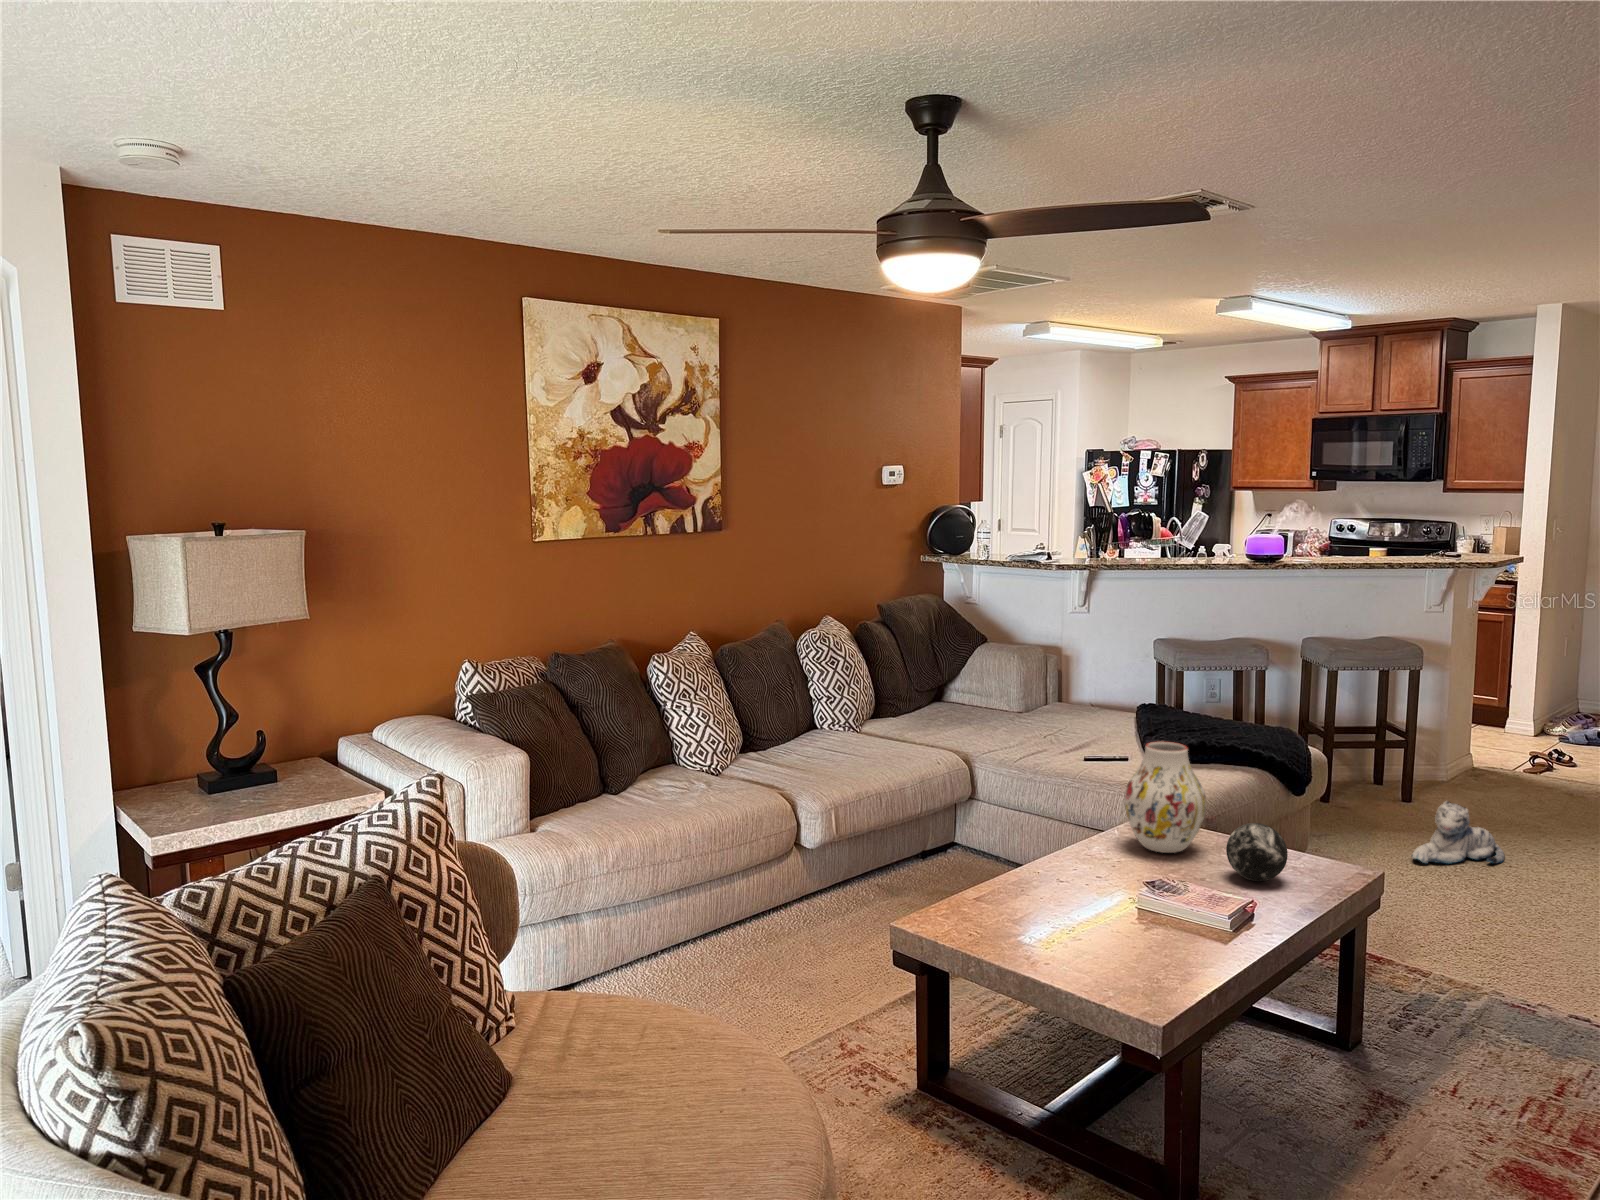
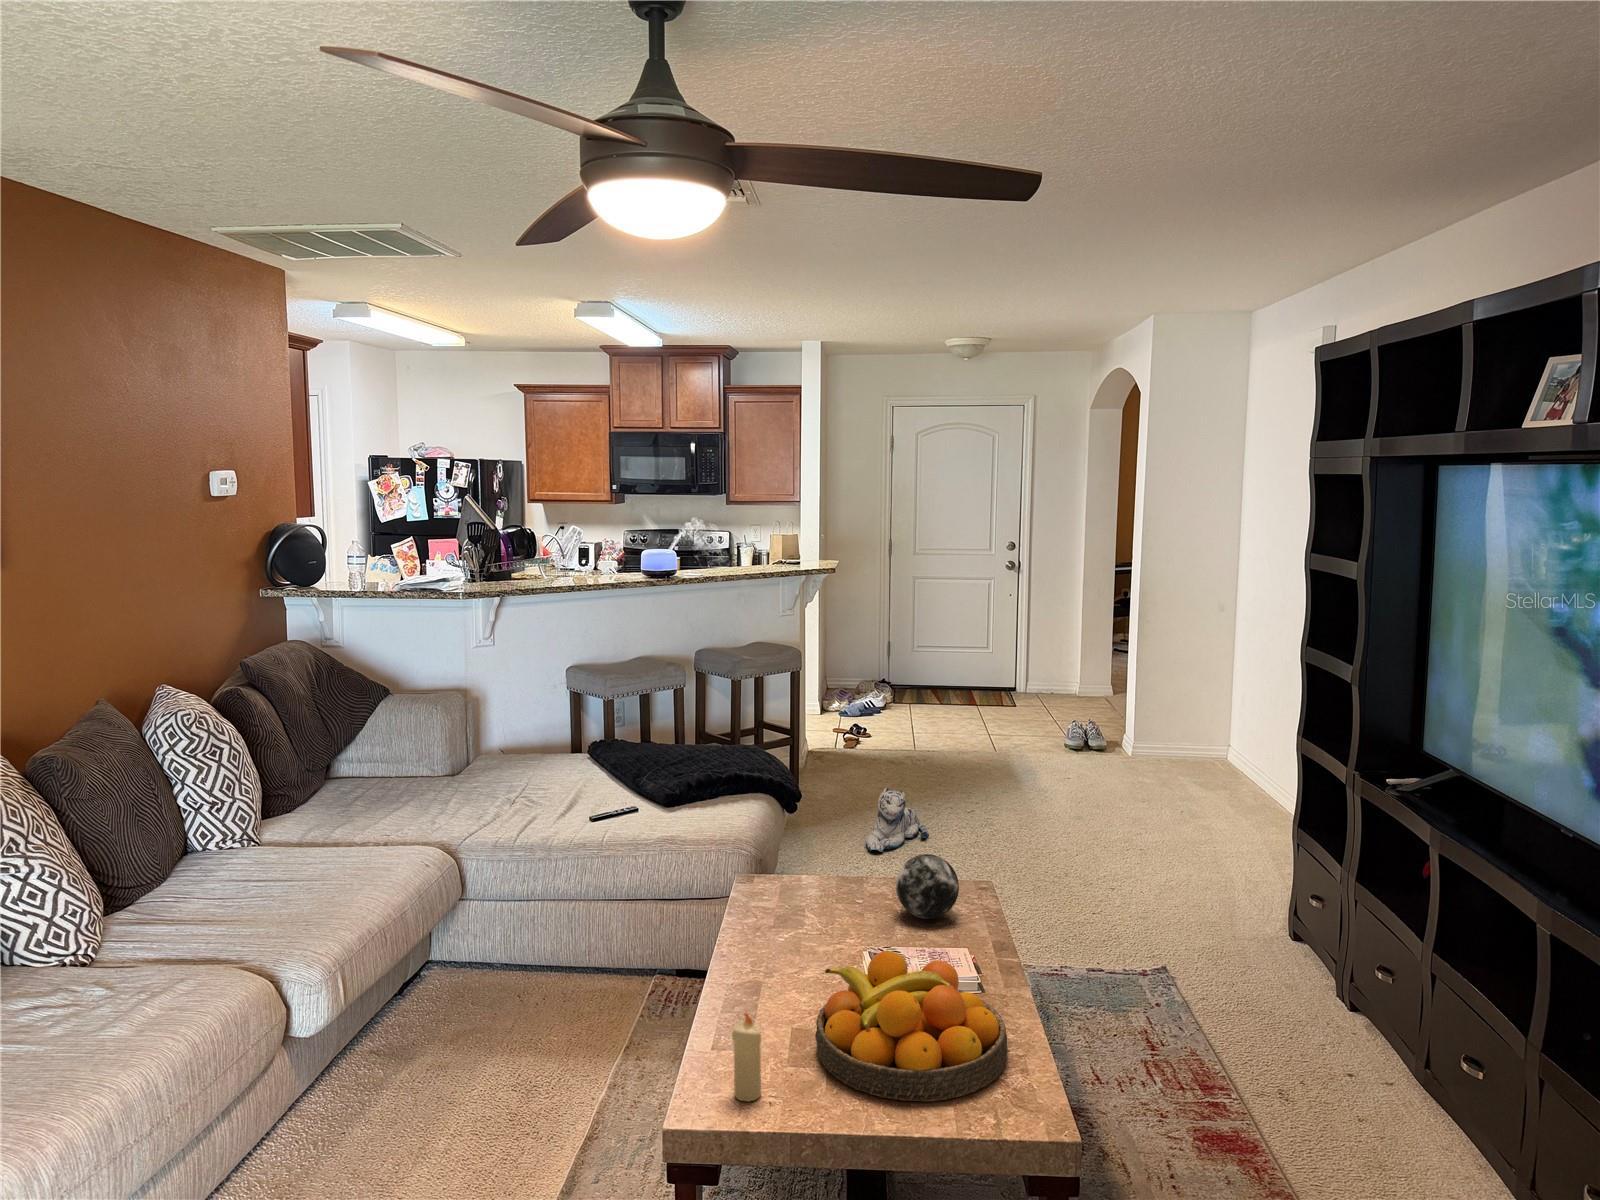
vase: present [1124,741,1206,853] -> none [760,782,851,913]
fruit bowl: none [1029,866,1186,979] -> present [815,951,1008,1102]
candle: none [954,869,976,934] -> present [732,1013,761,1101]

